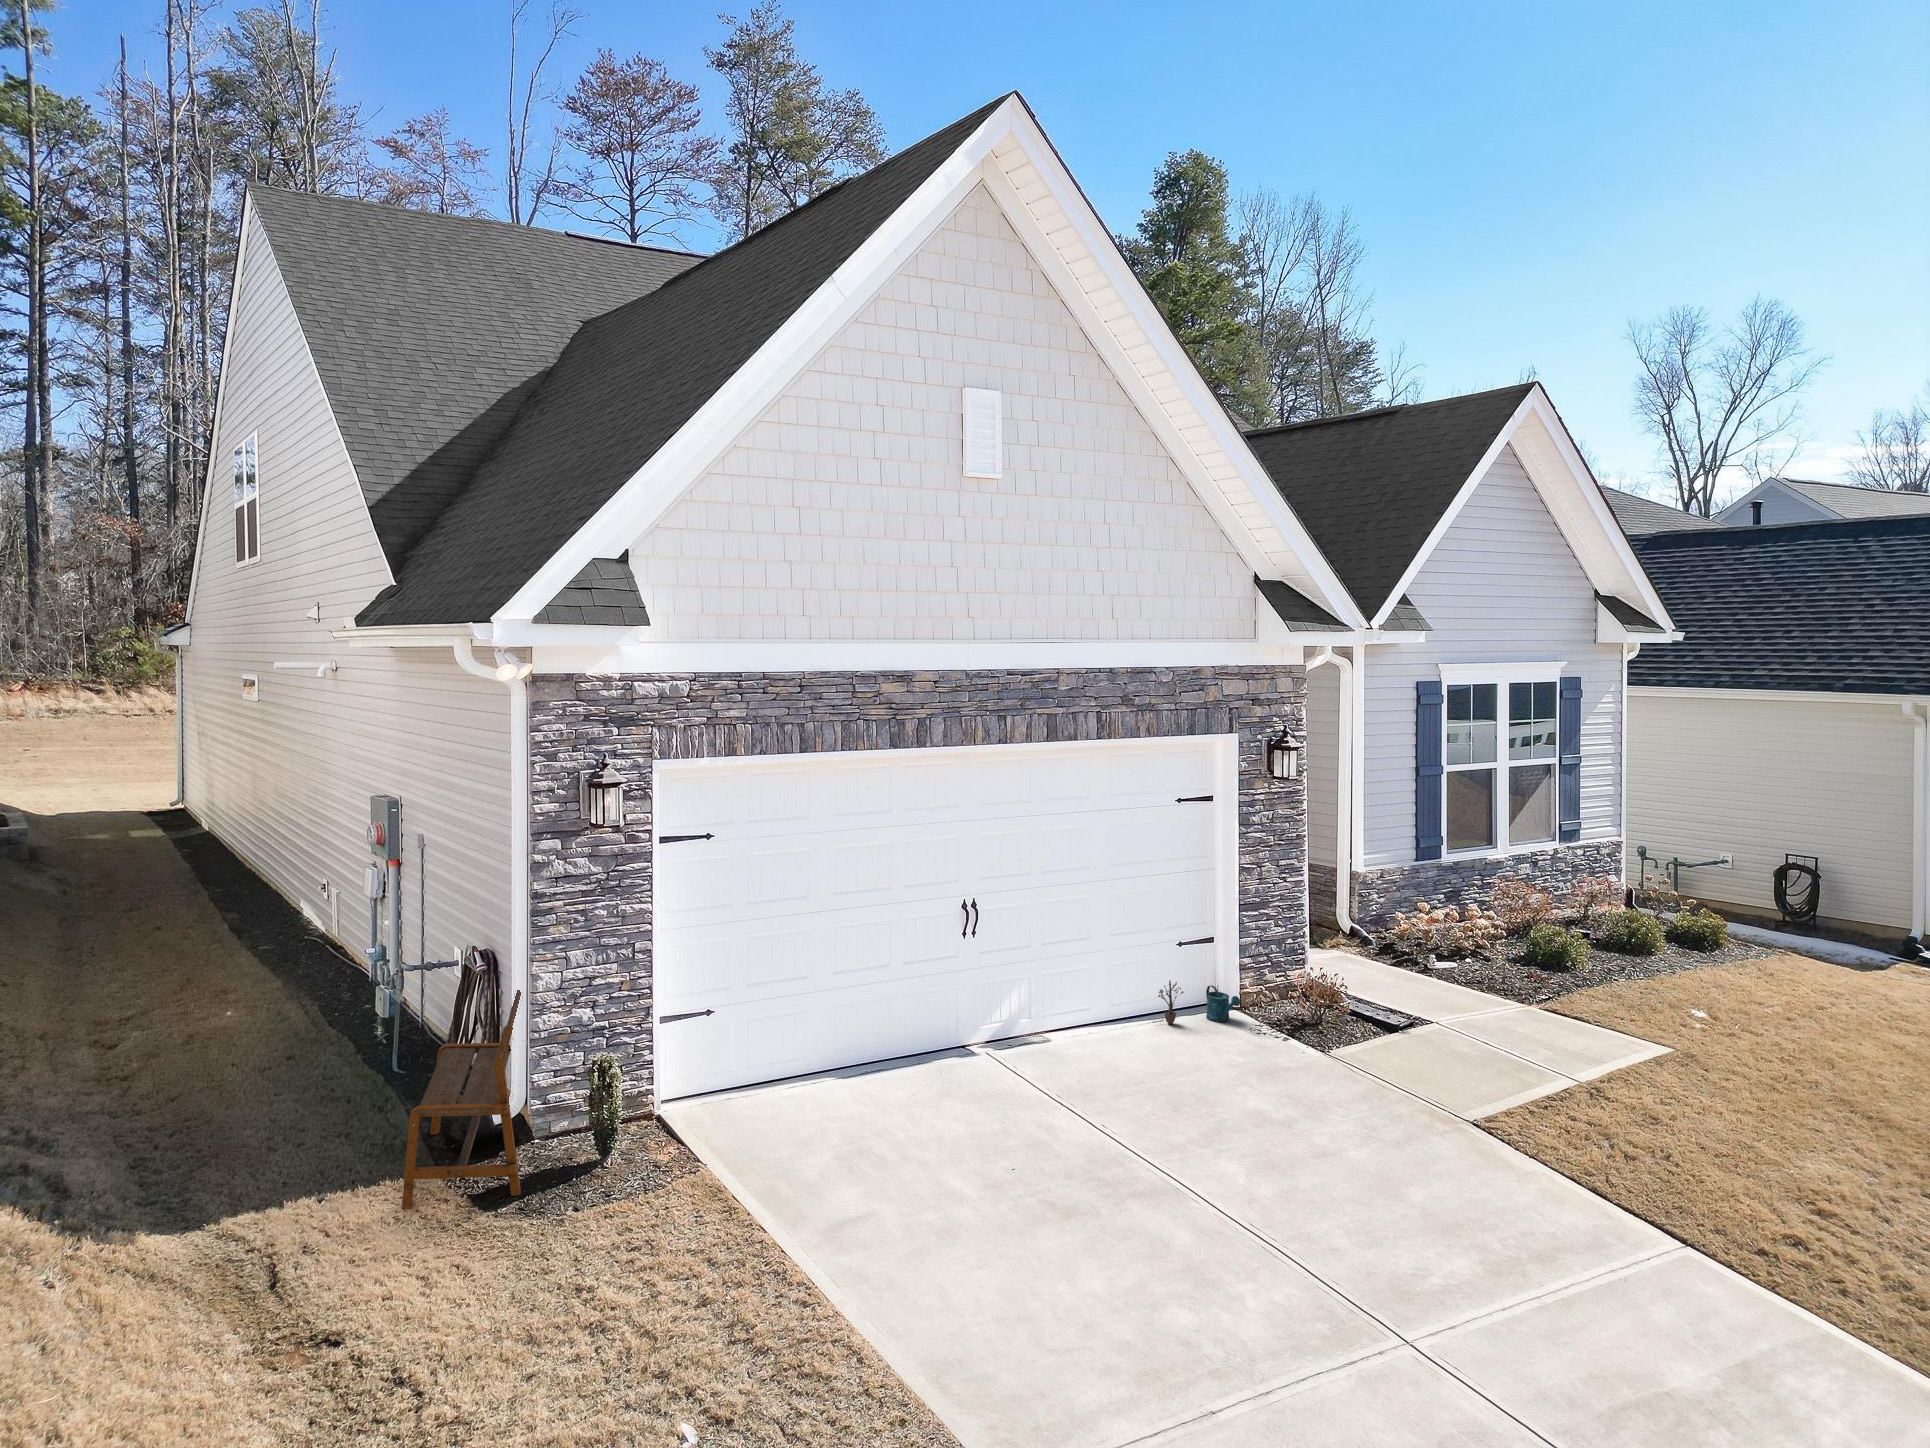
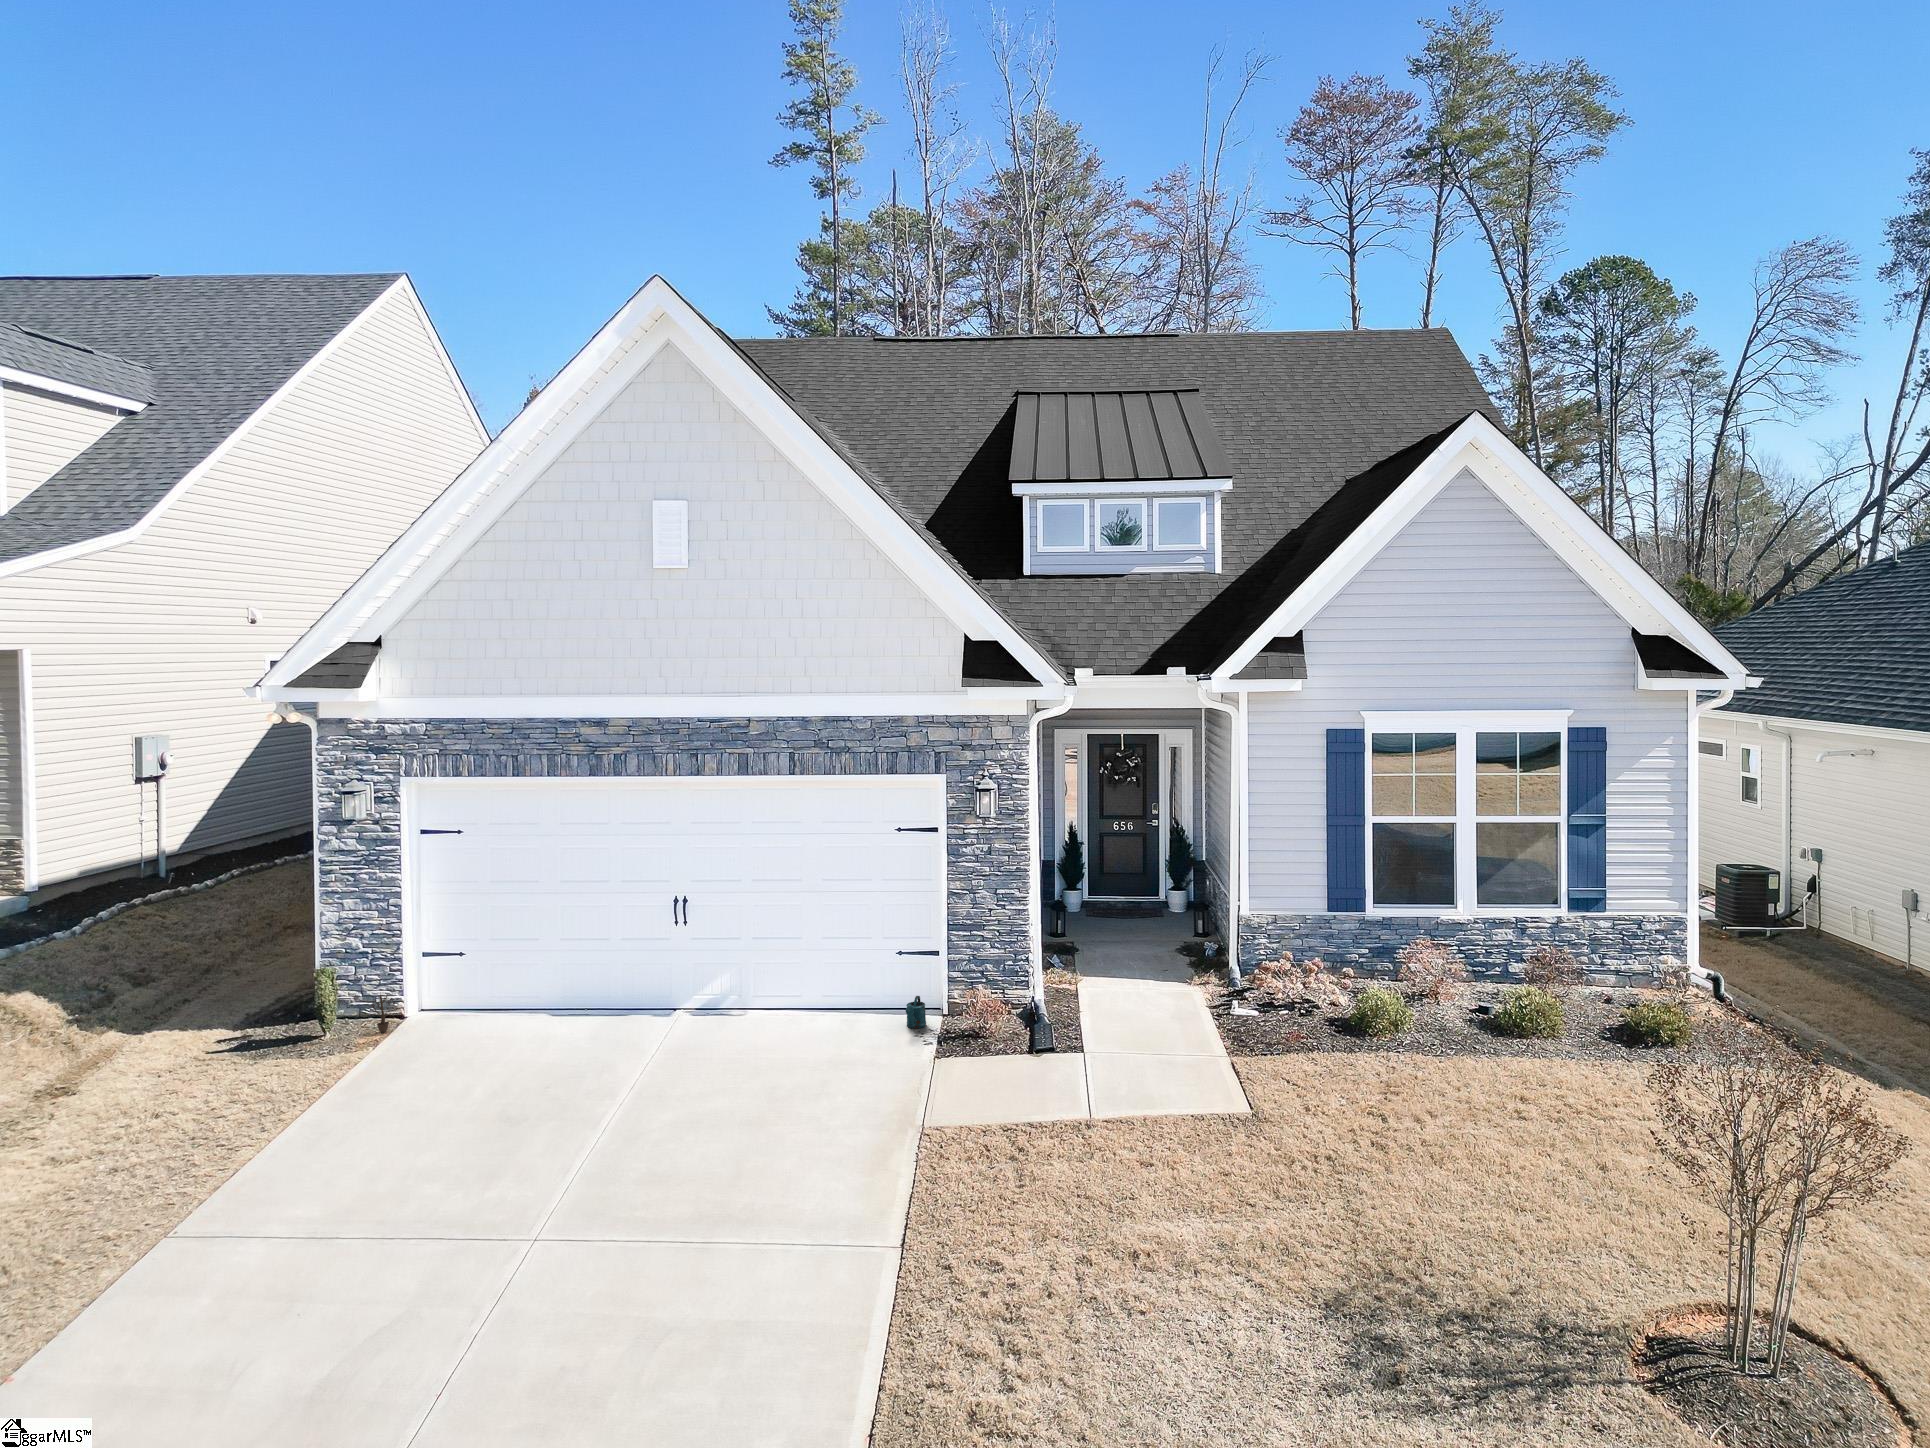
decorative plant: present [1153,980,1184,1024] -> present [367,994,395,1034]
bench: present [402,990,523,1209] -> none [211,916,351,1048]

